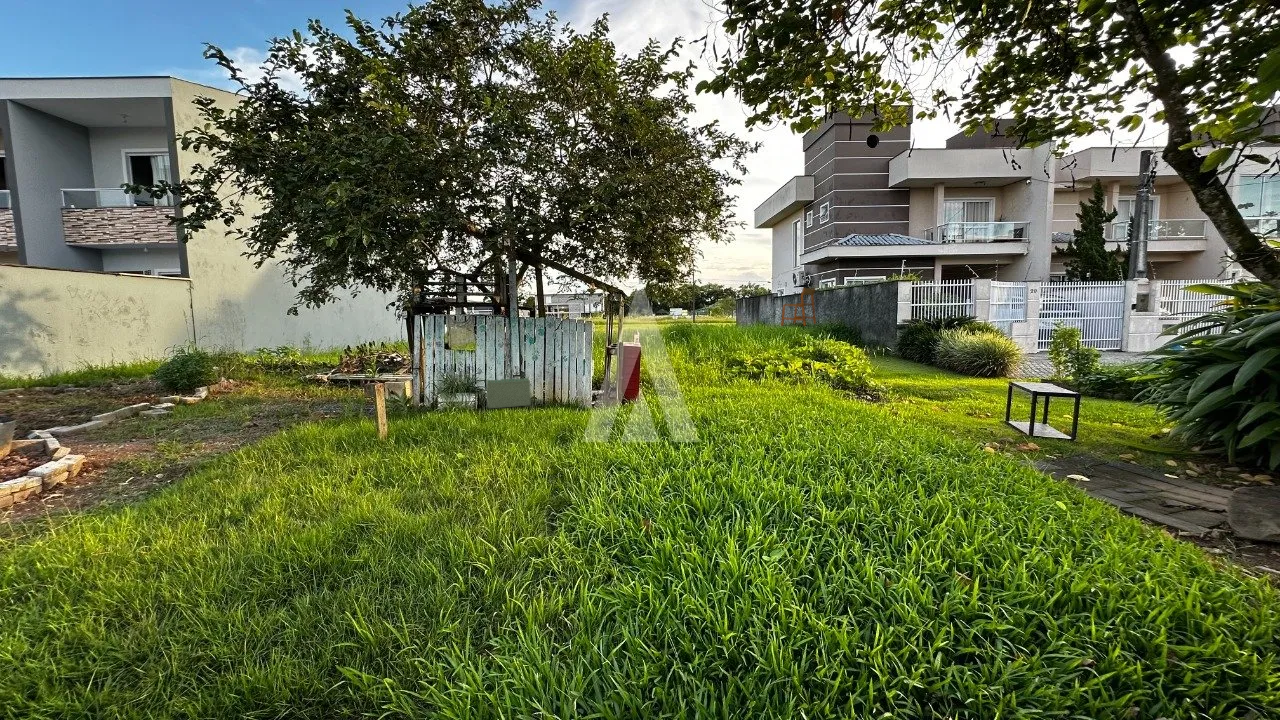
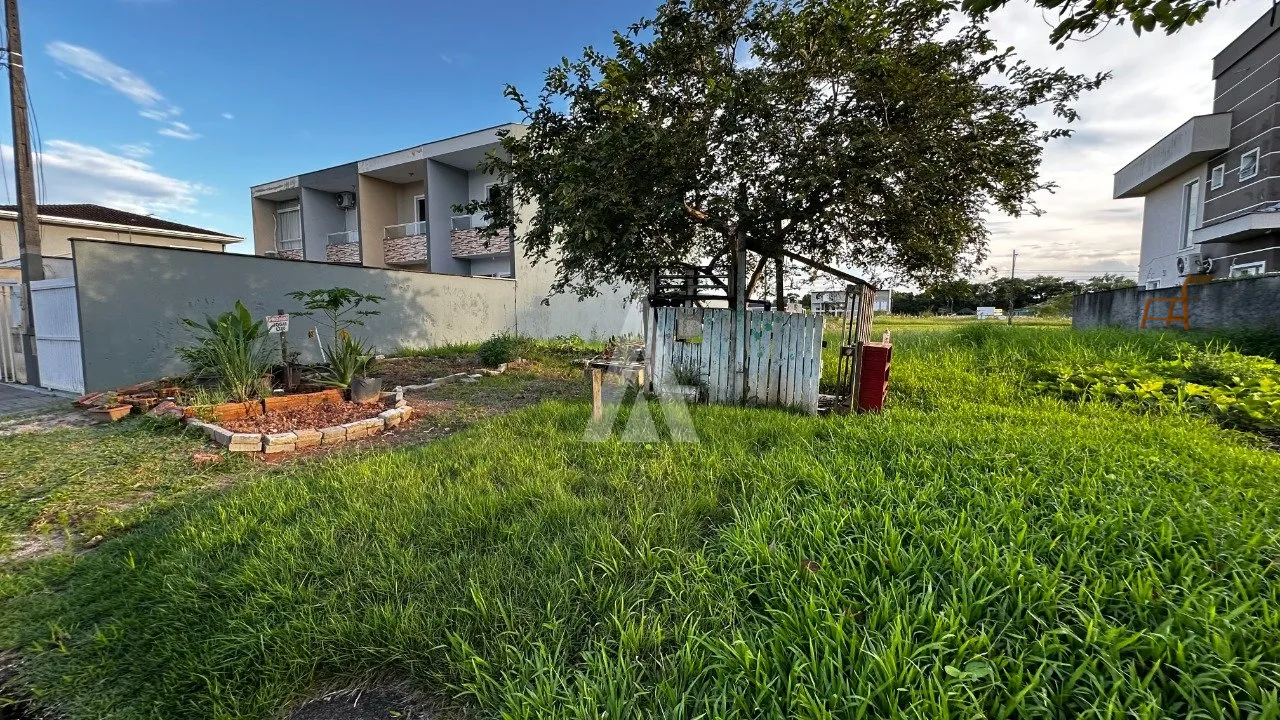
storage box: present [487,378,531,408] -> none [704,372,750,404]

